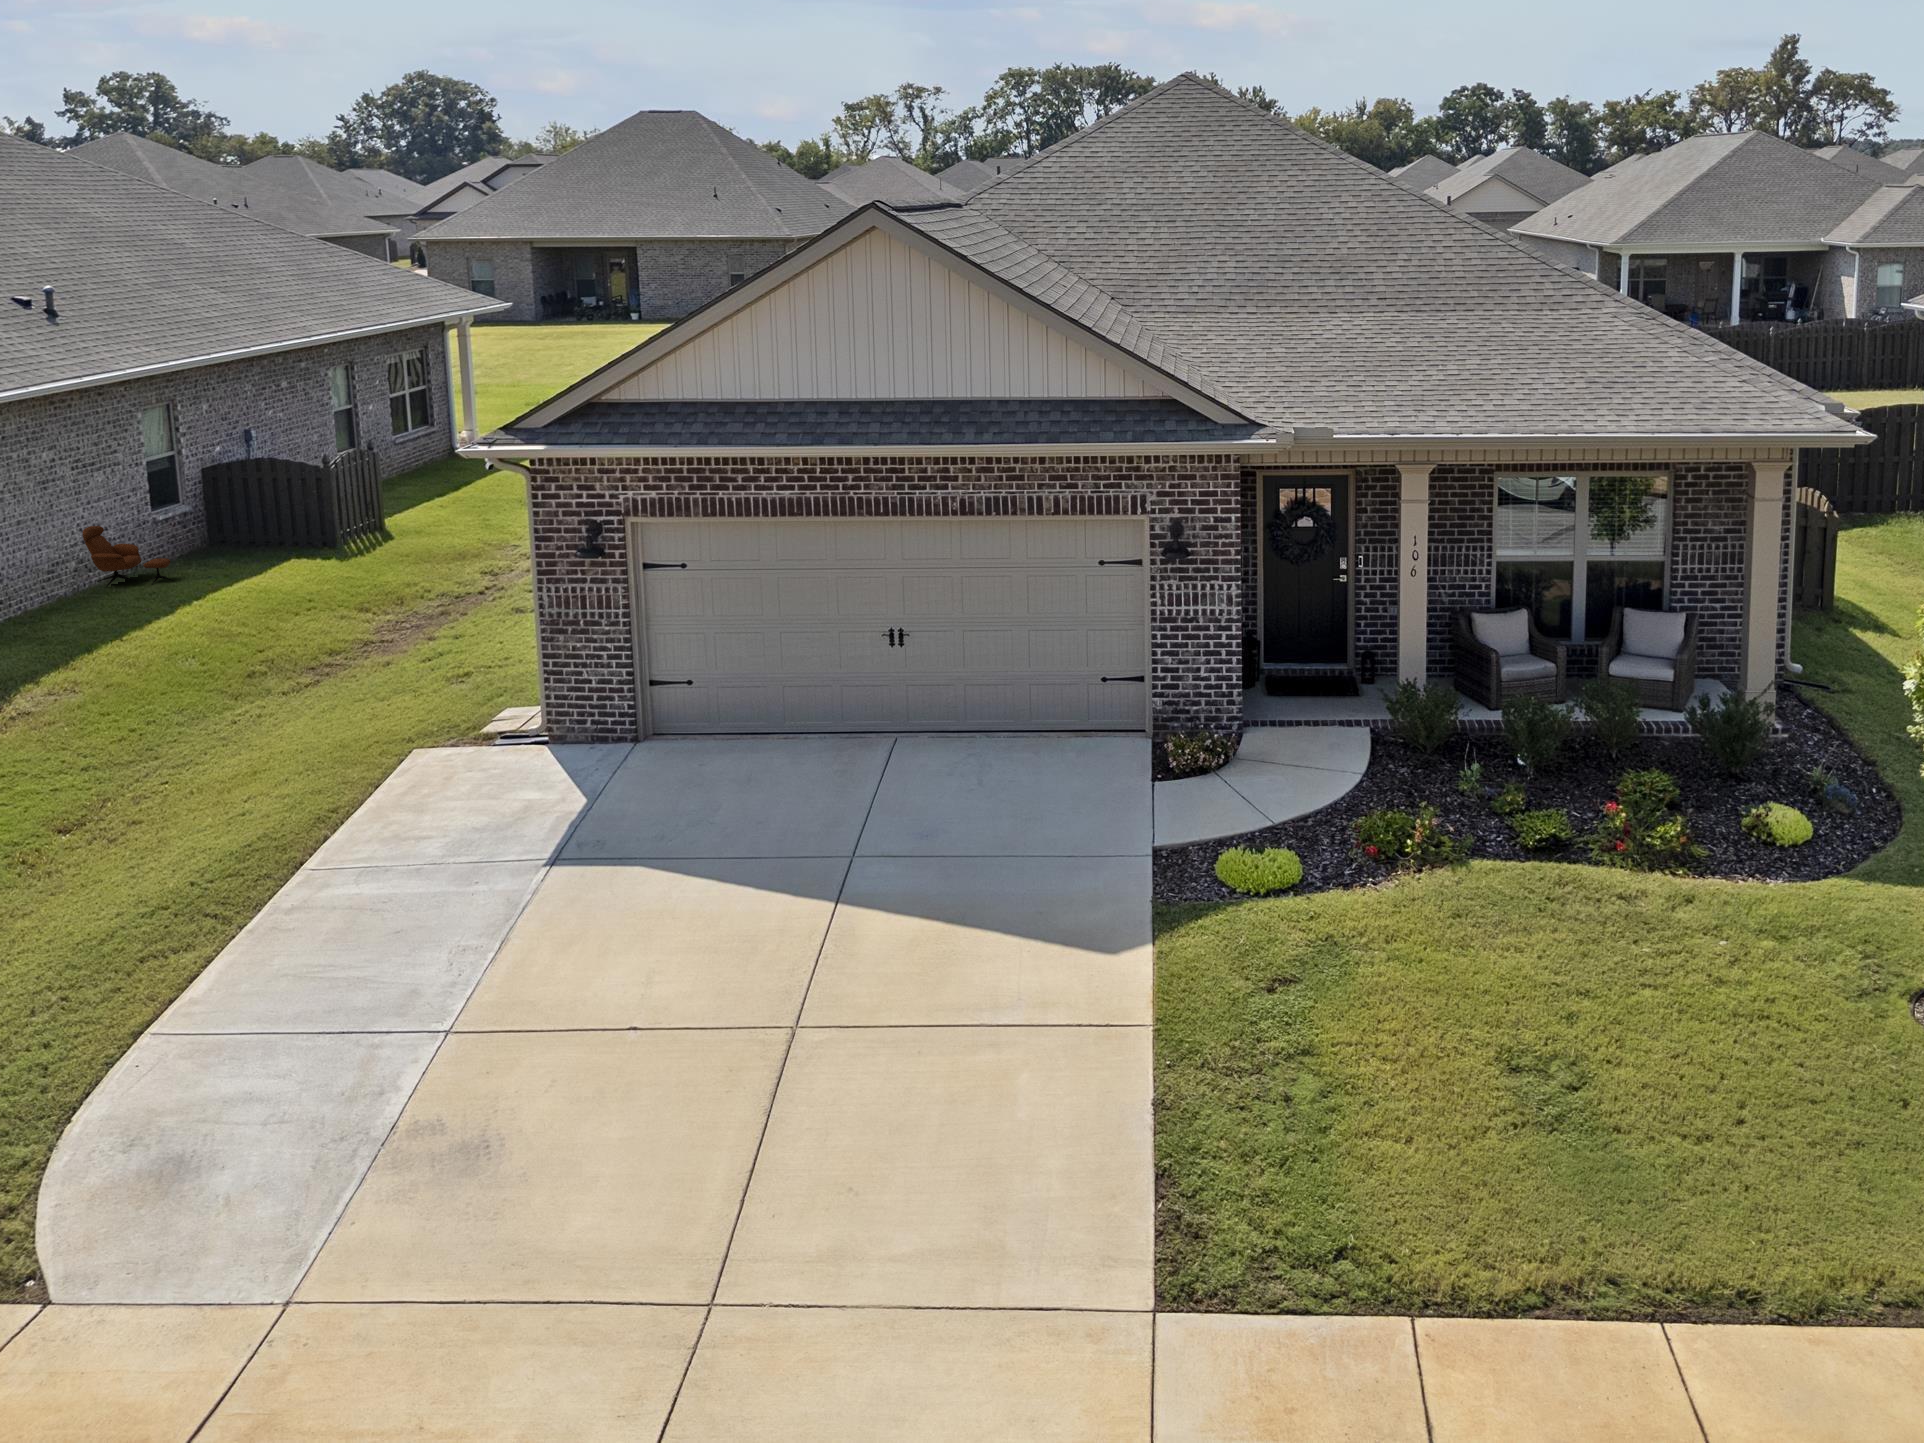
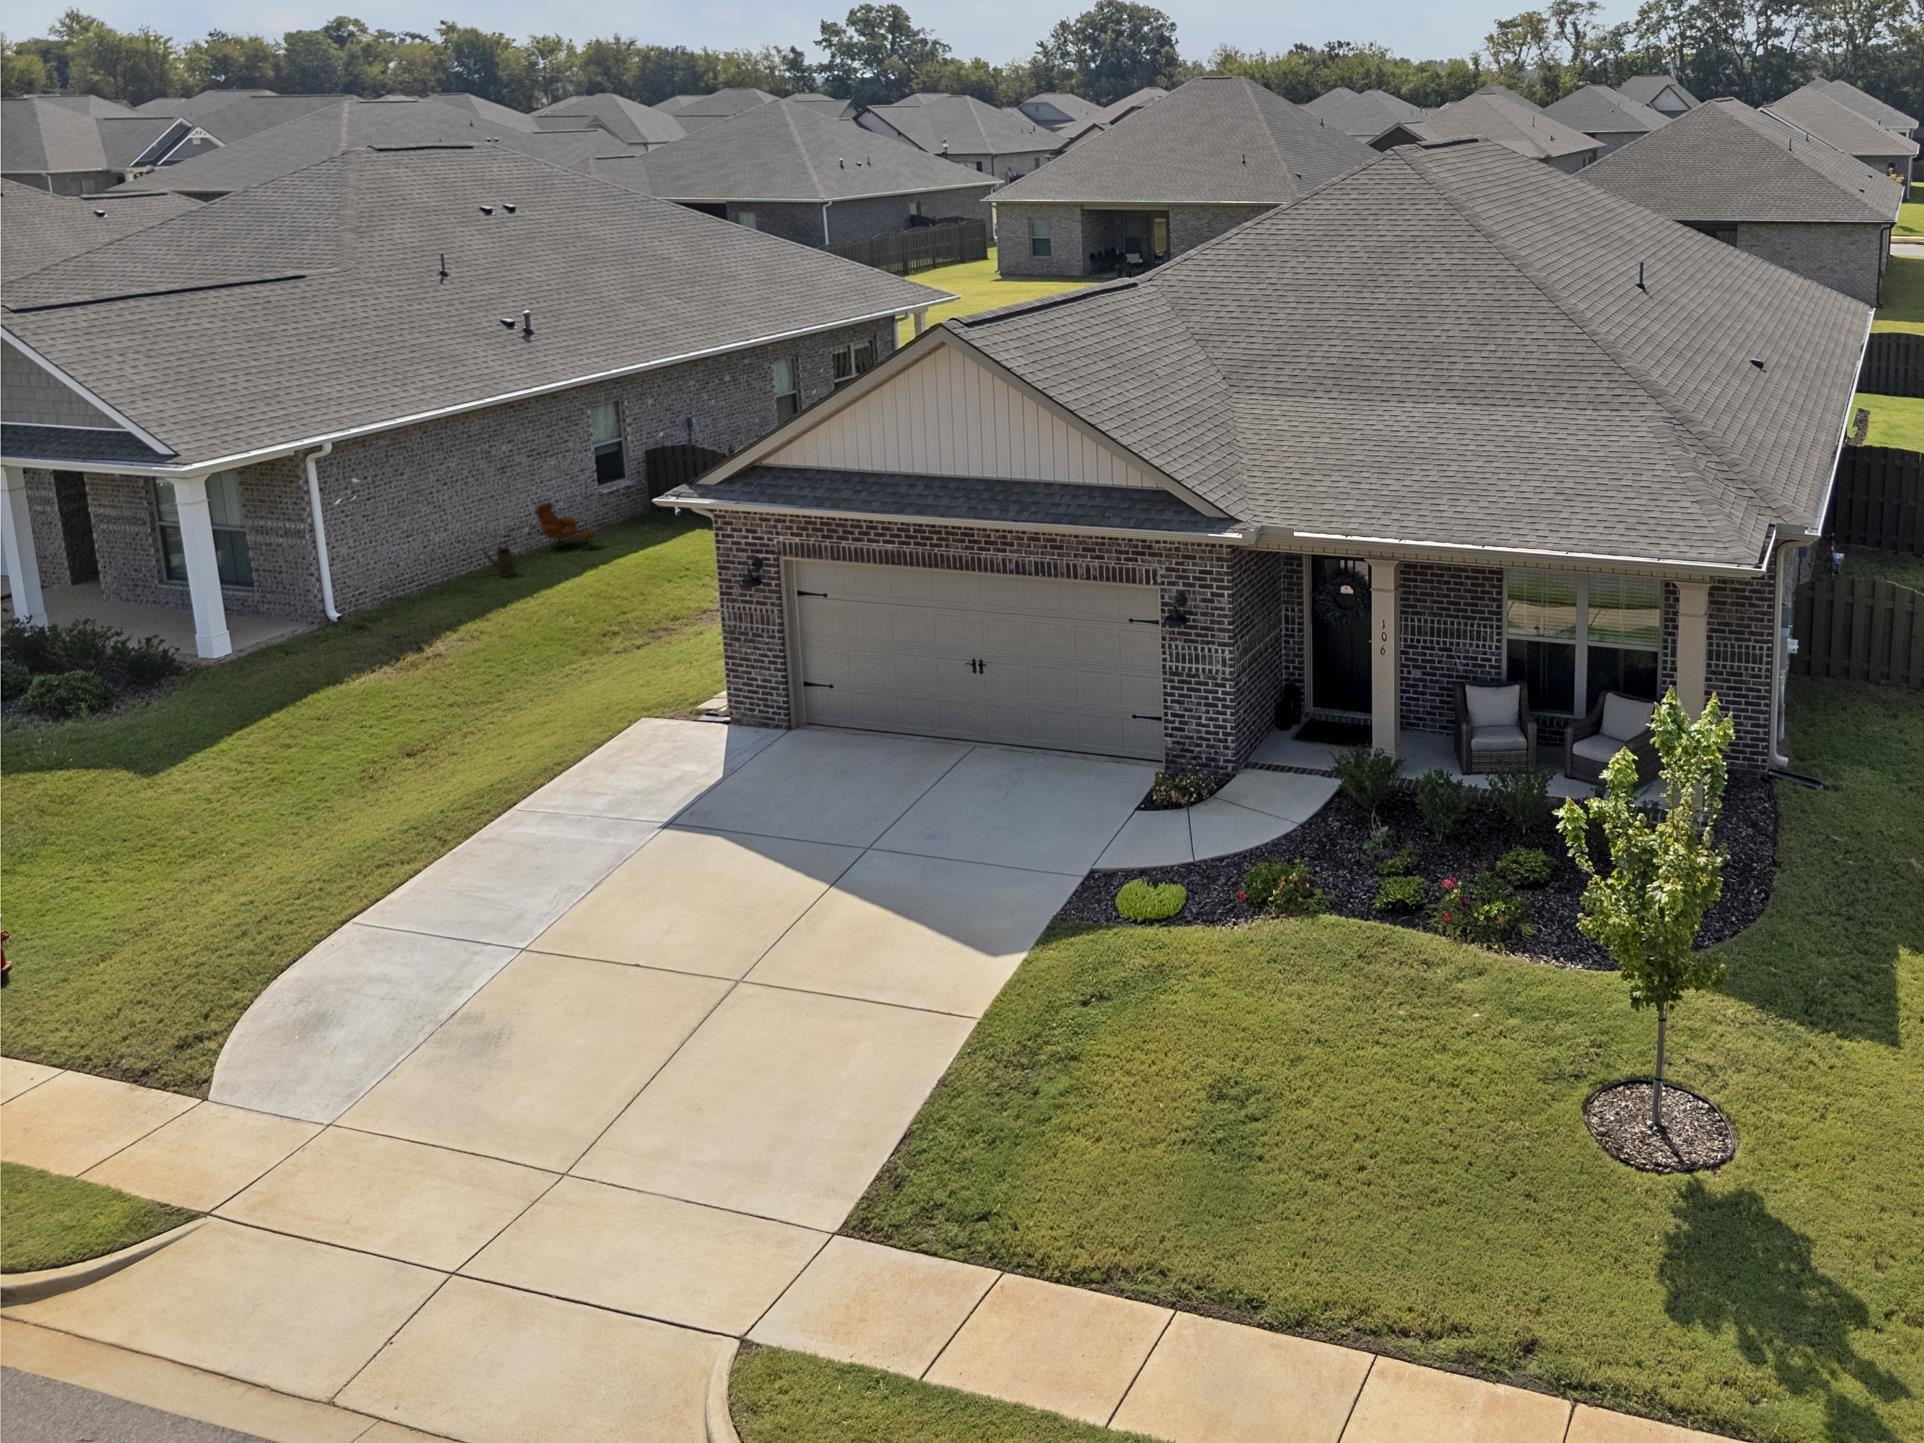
watering can: none [20,572,79,617] -> present [483,546,516,577]

